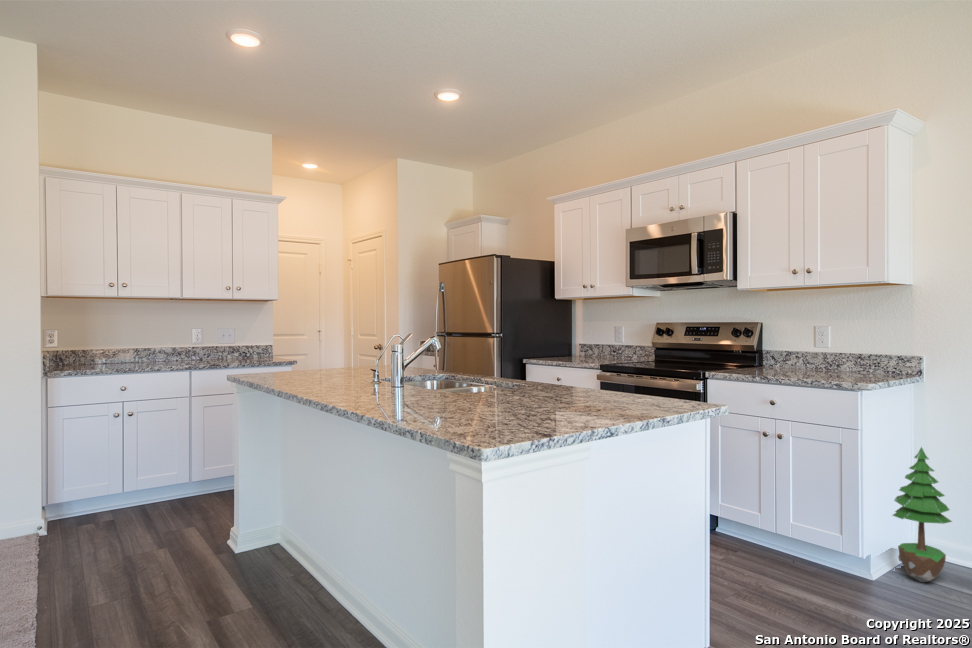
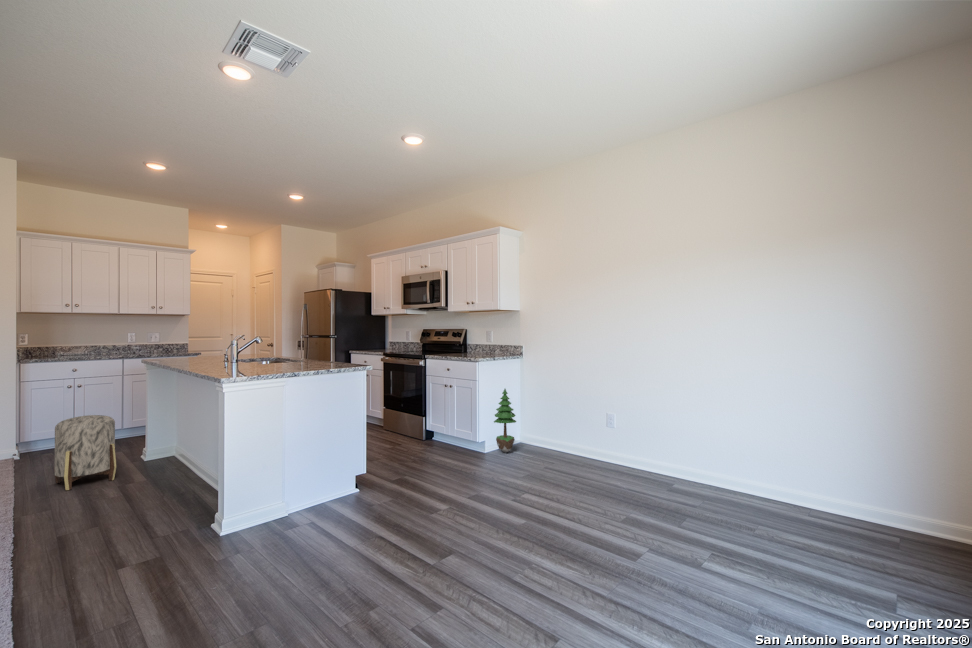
ottoman: none [96,479,198,627] -> present [54,415,116,490]

